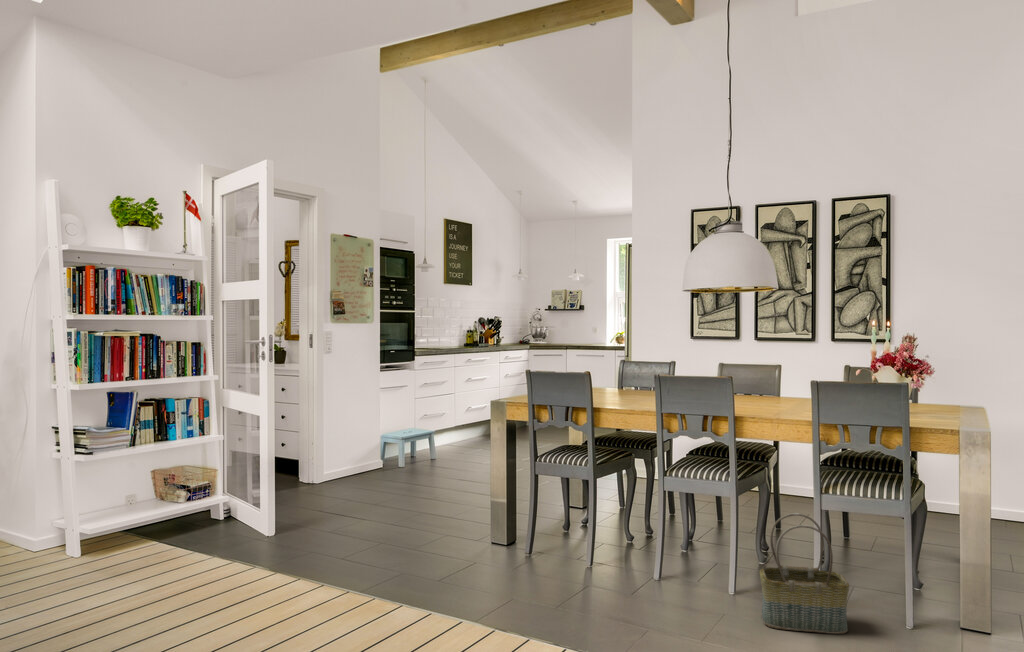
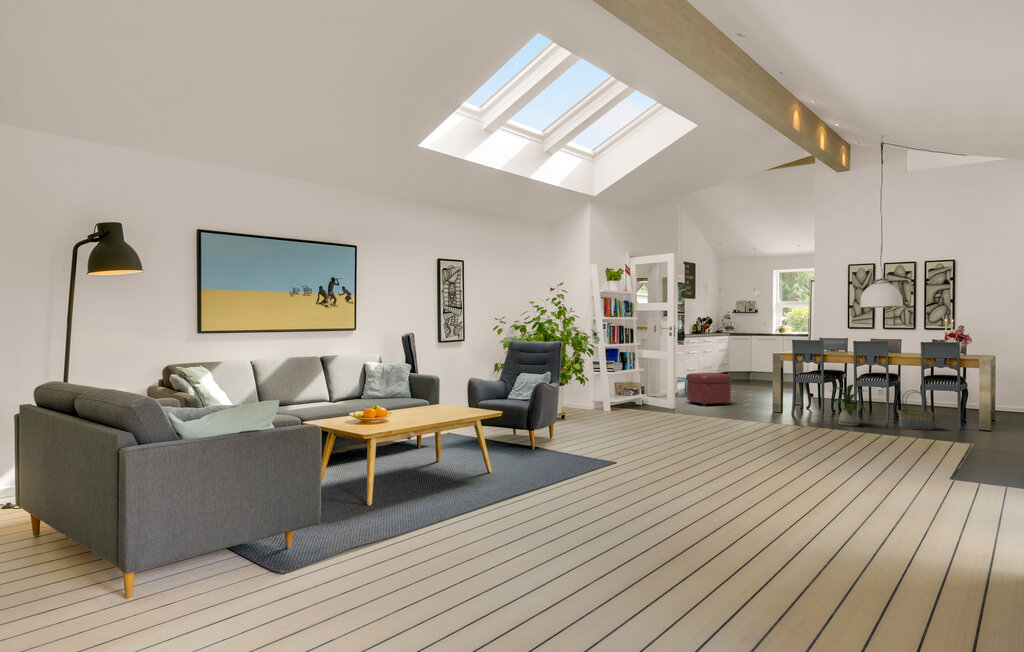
ottoman: none [354,434,443,514] -> present [686,373,731,406]
house plant: none [590,503,690,616] -> present [833,385,866,426]

